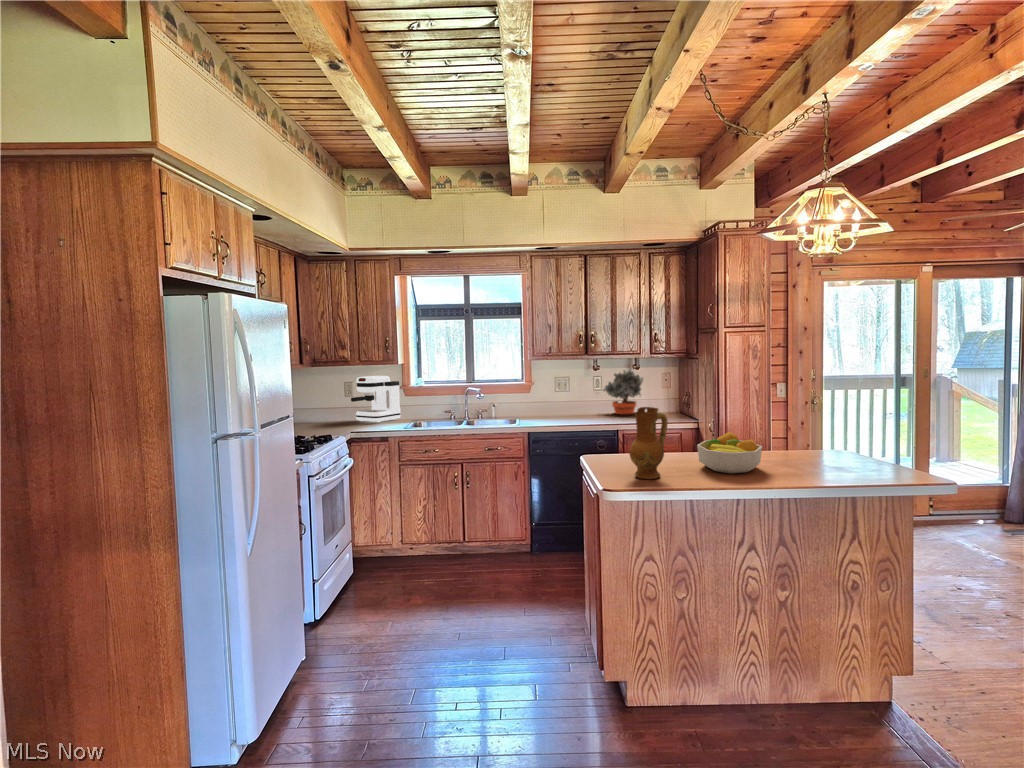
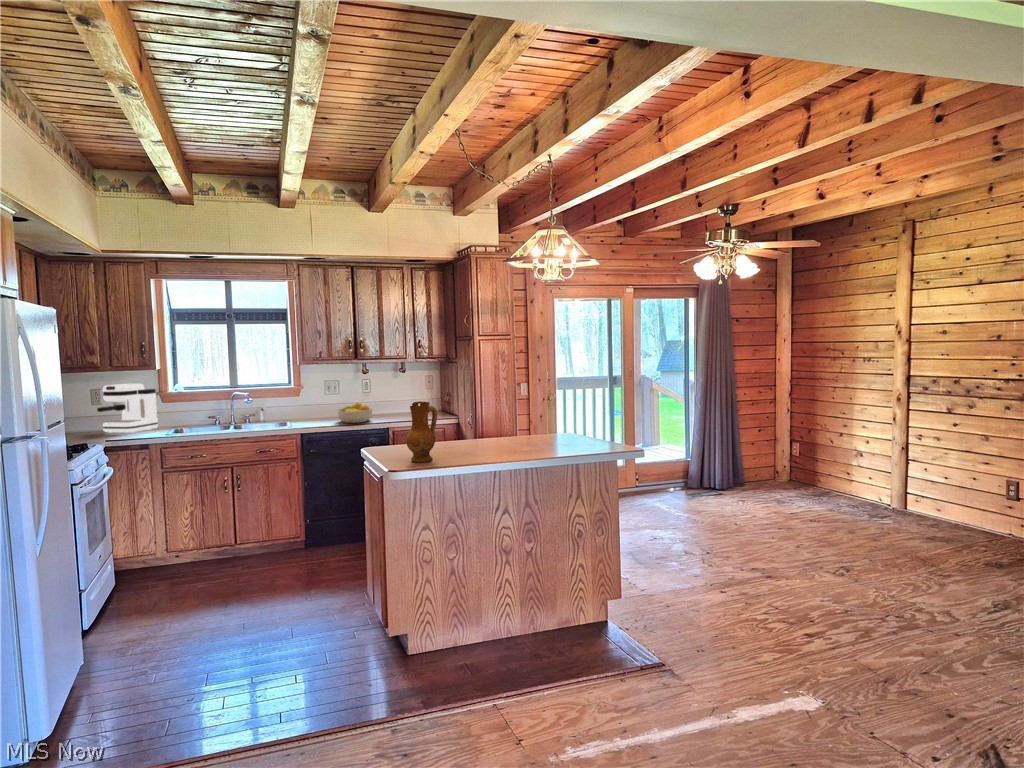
potted plant: present [603,369,643,414] -> none [372,372,409,415]
fruit bowl: present [697,432,762,474] -> present [338,402,372,423]

